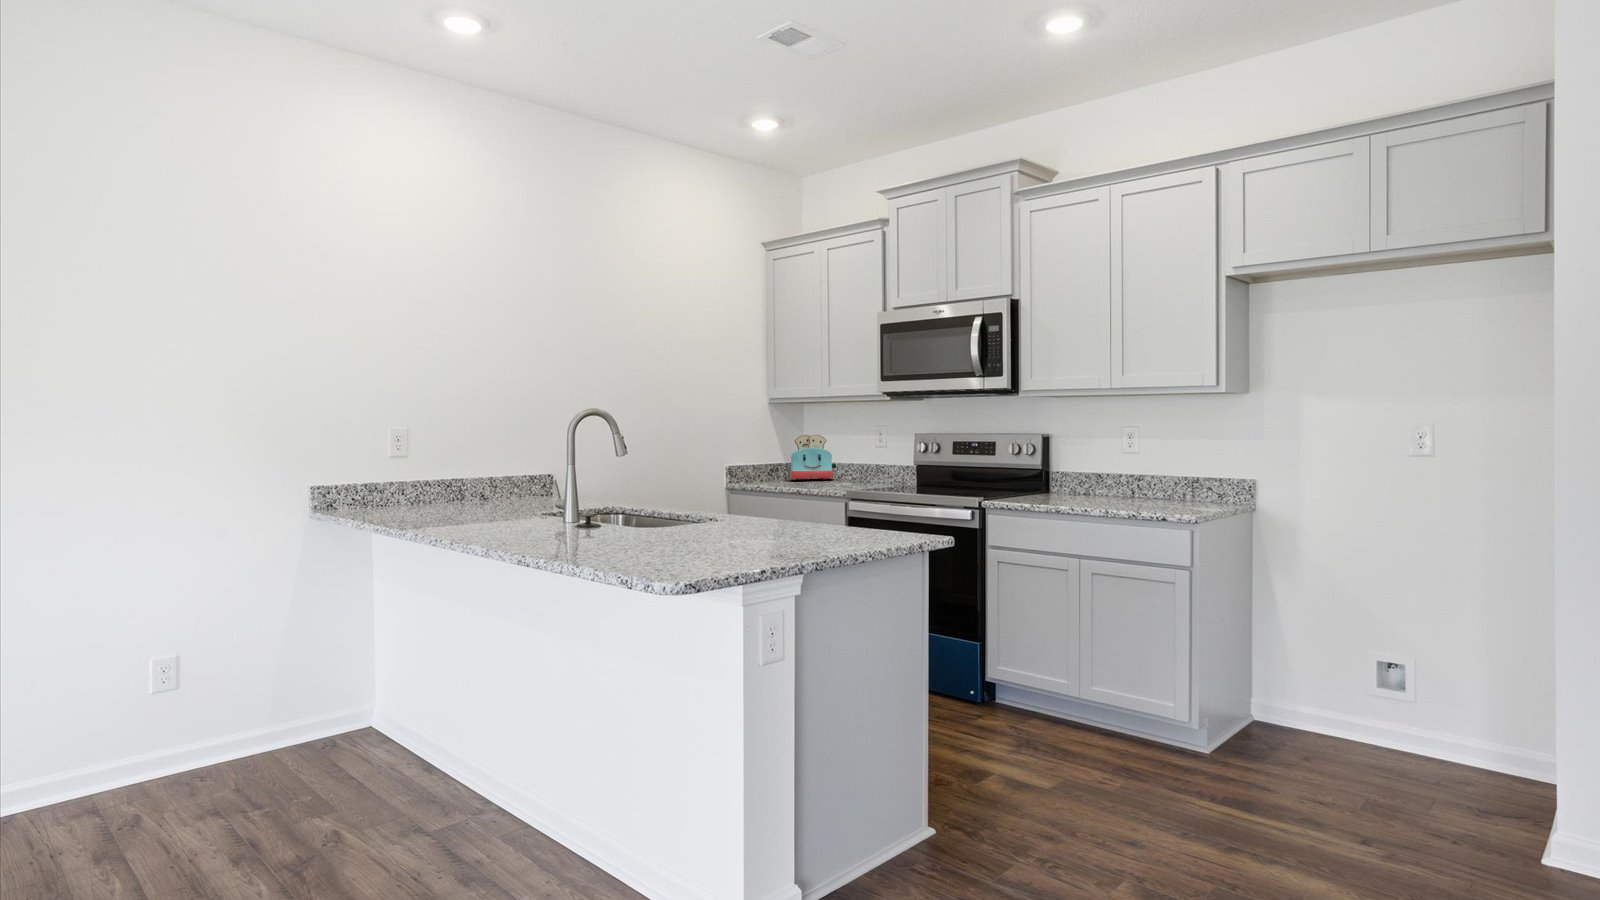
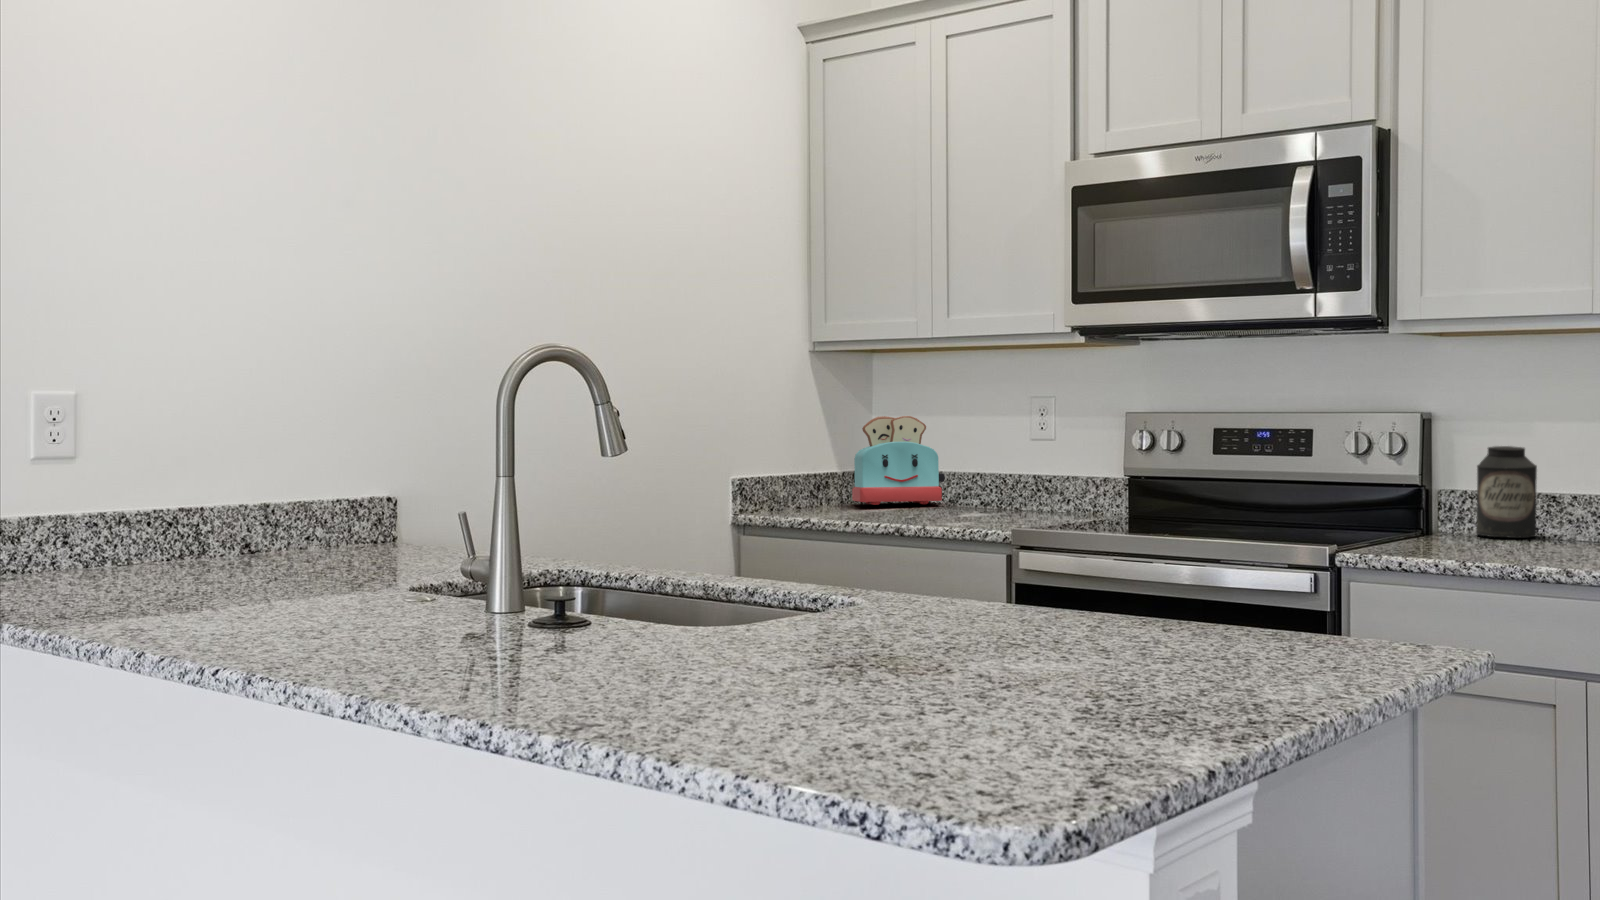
canister: none [1064,451,1091,495] -> present [1476,446,1537,538]

